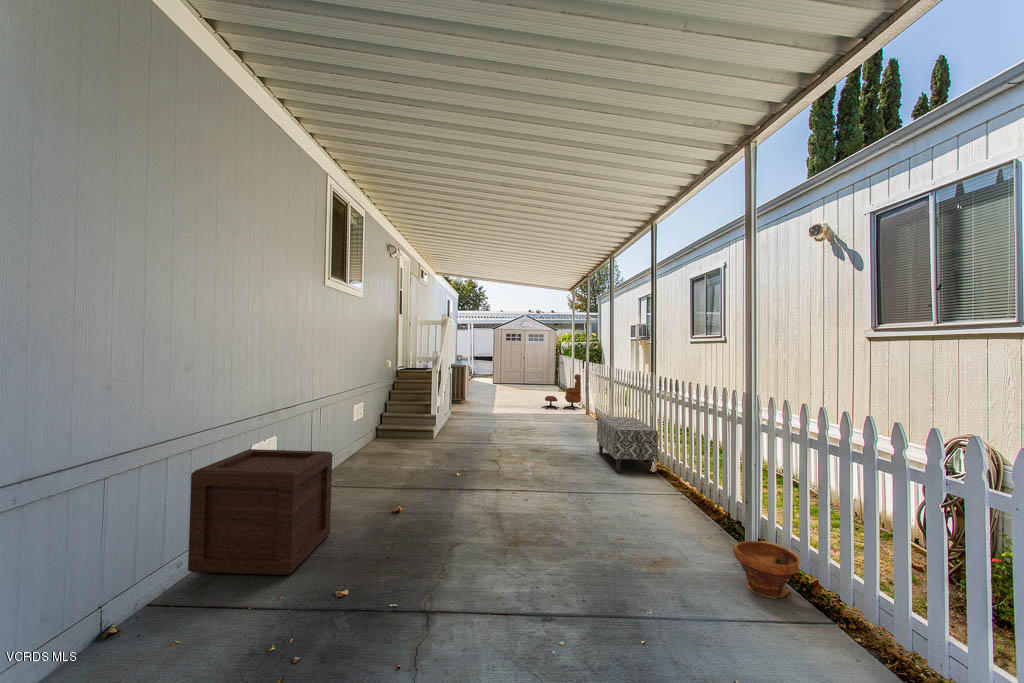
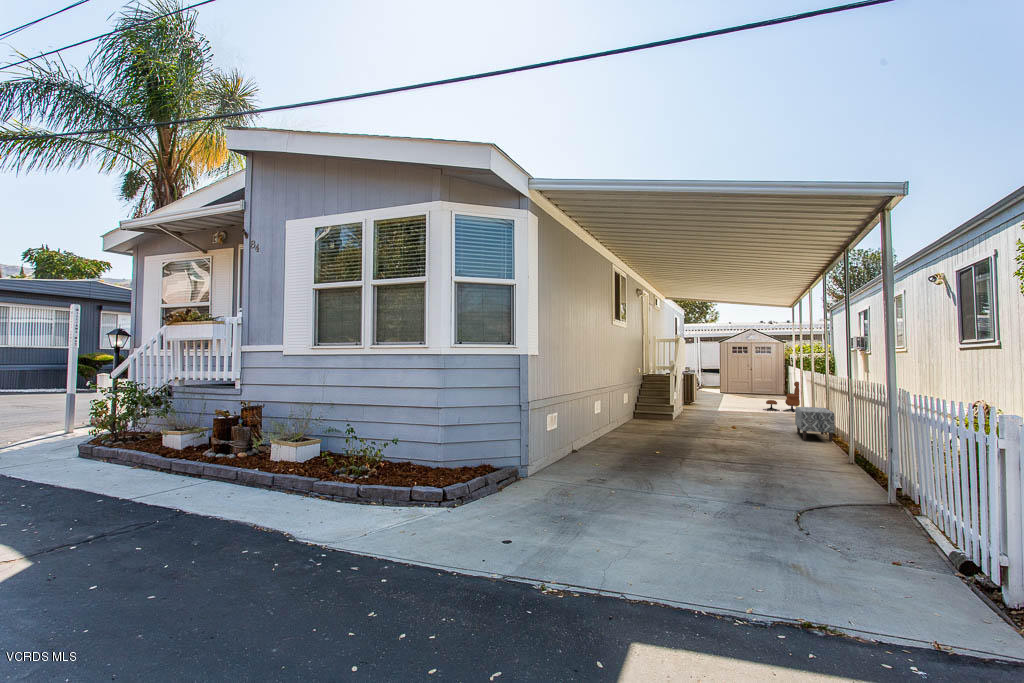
wooden crate: present [188,449,332,575] -> none [583,404,633,451]
planter: present [733,541,800,599] -> none [836,451,870,473]

